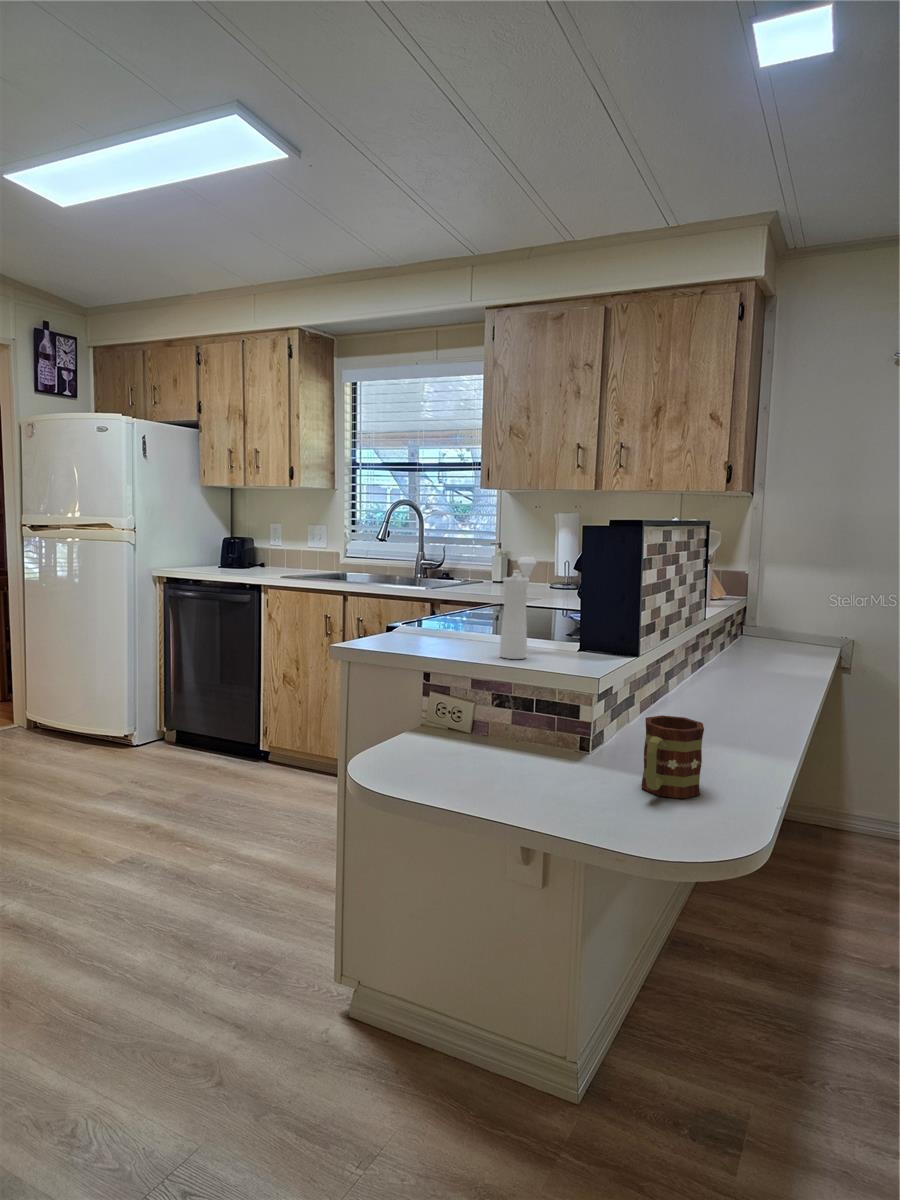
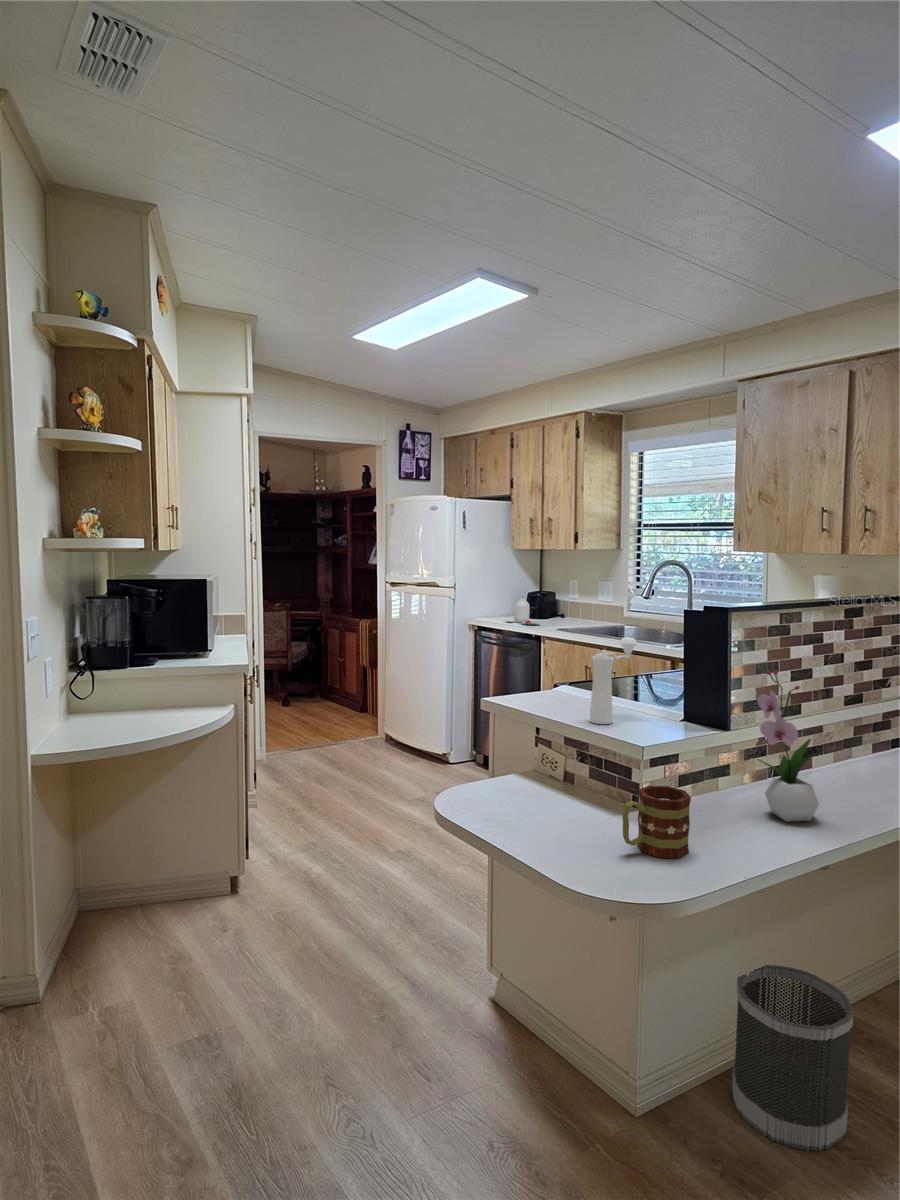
jar: none [208,544,254,574] -> present [509,598,540,625]
flower arrangement: none [690,581,759,740] -> present [758,671,828,822]
wastebasket: none [644,891,765,1073] -> present [732,965,854,1151]

